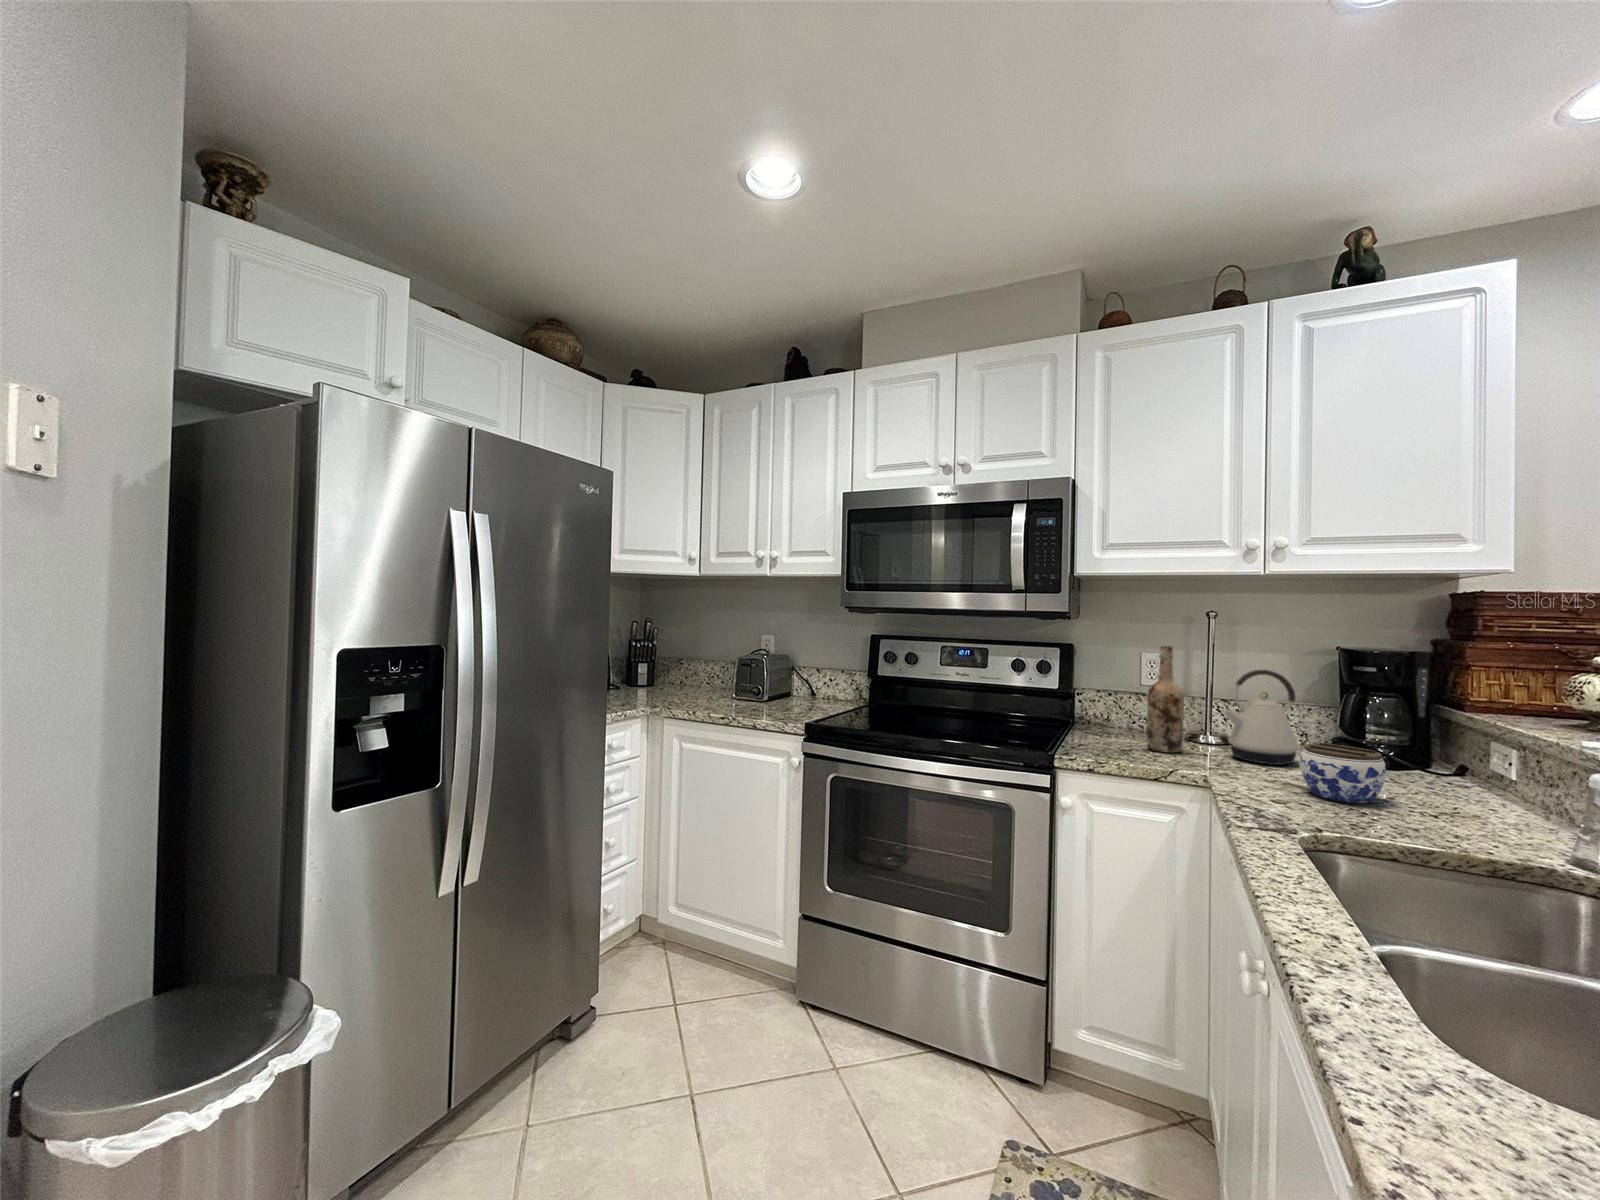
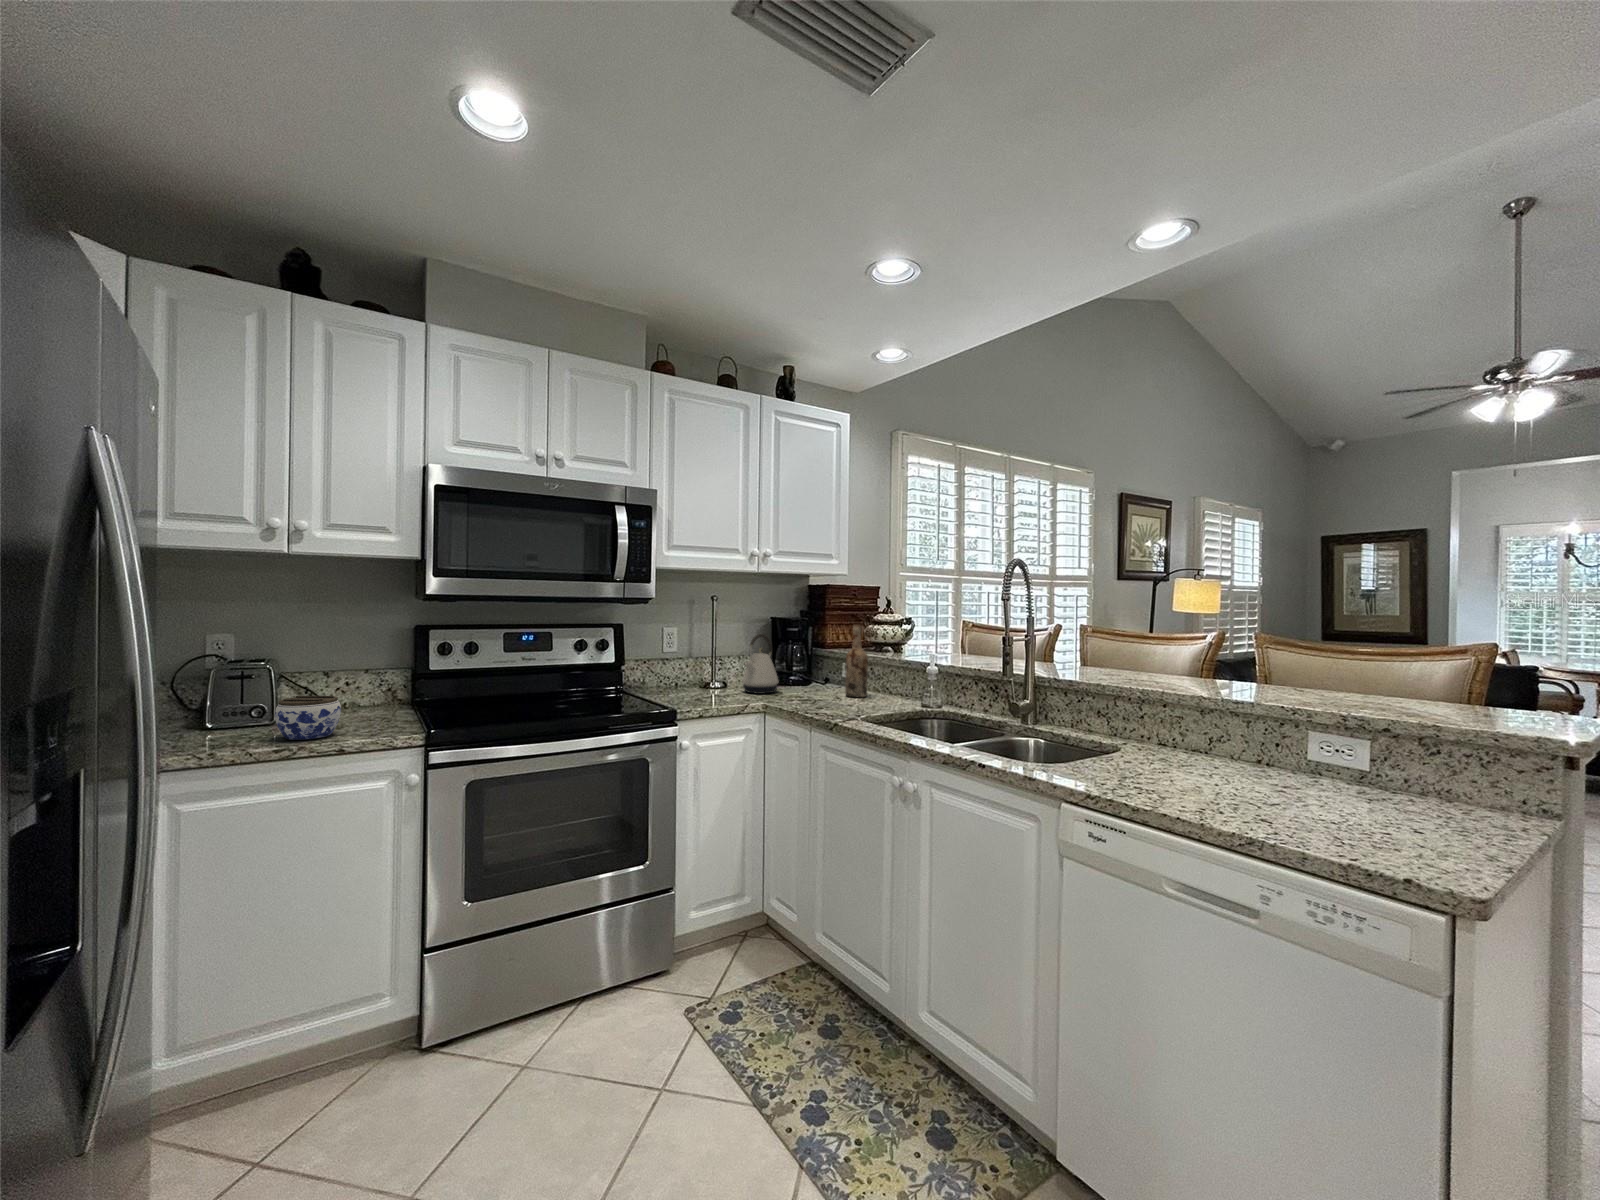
wine bottle: present [1147,646,1184,753] -> present [845,624,868,697]
jar: present [1300,743,1386,803] -> present [275,696,341,740]

